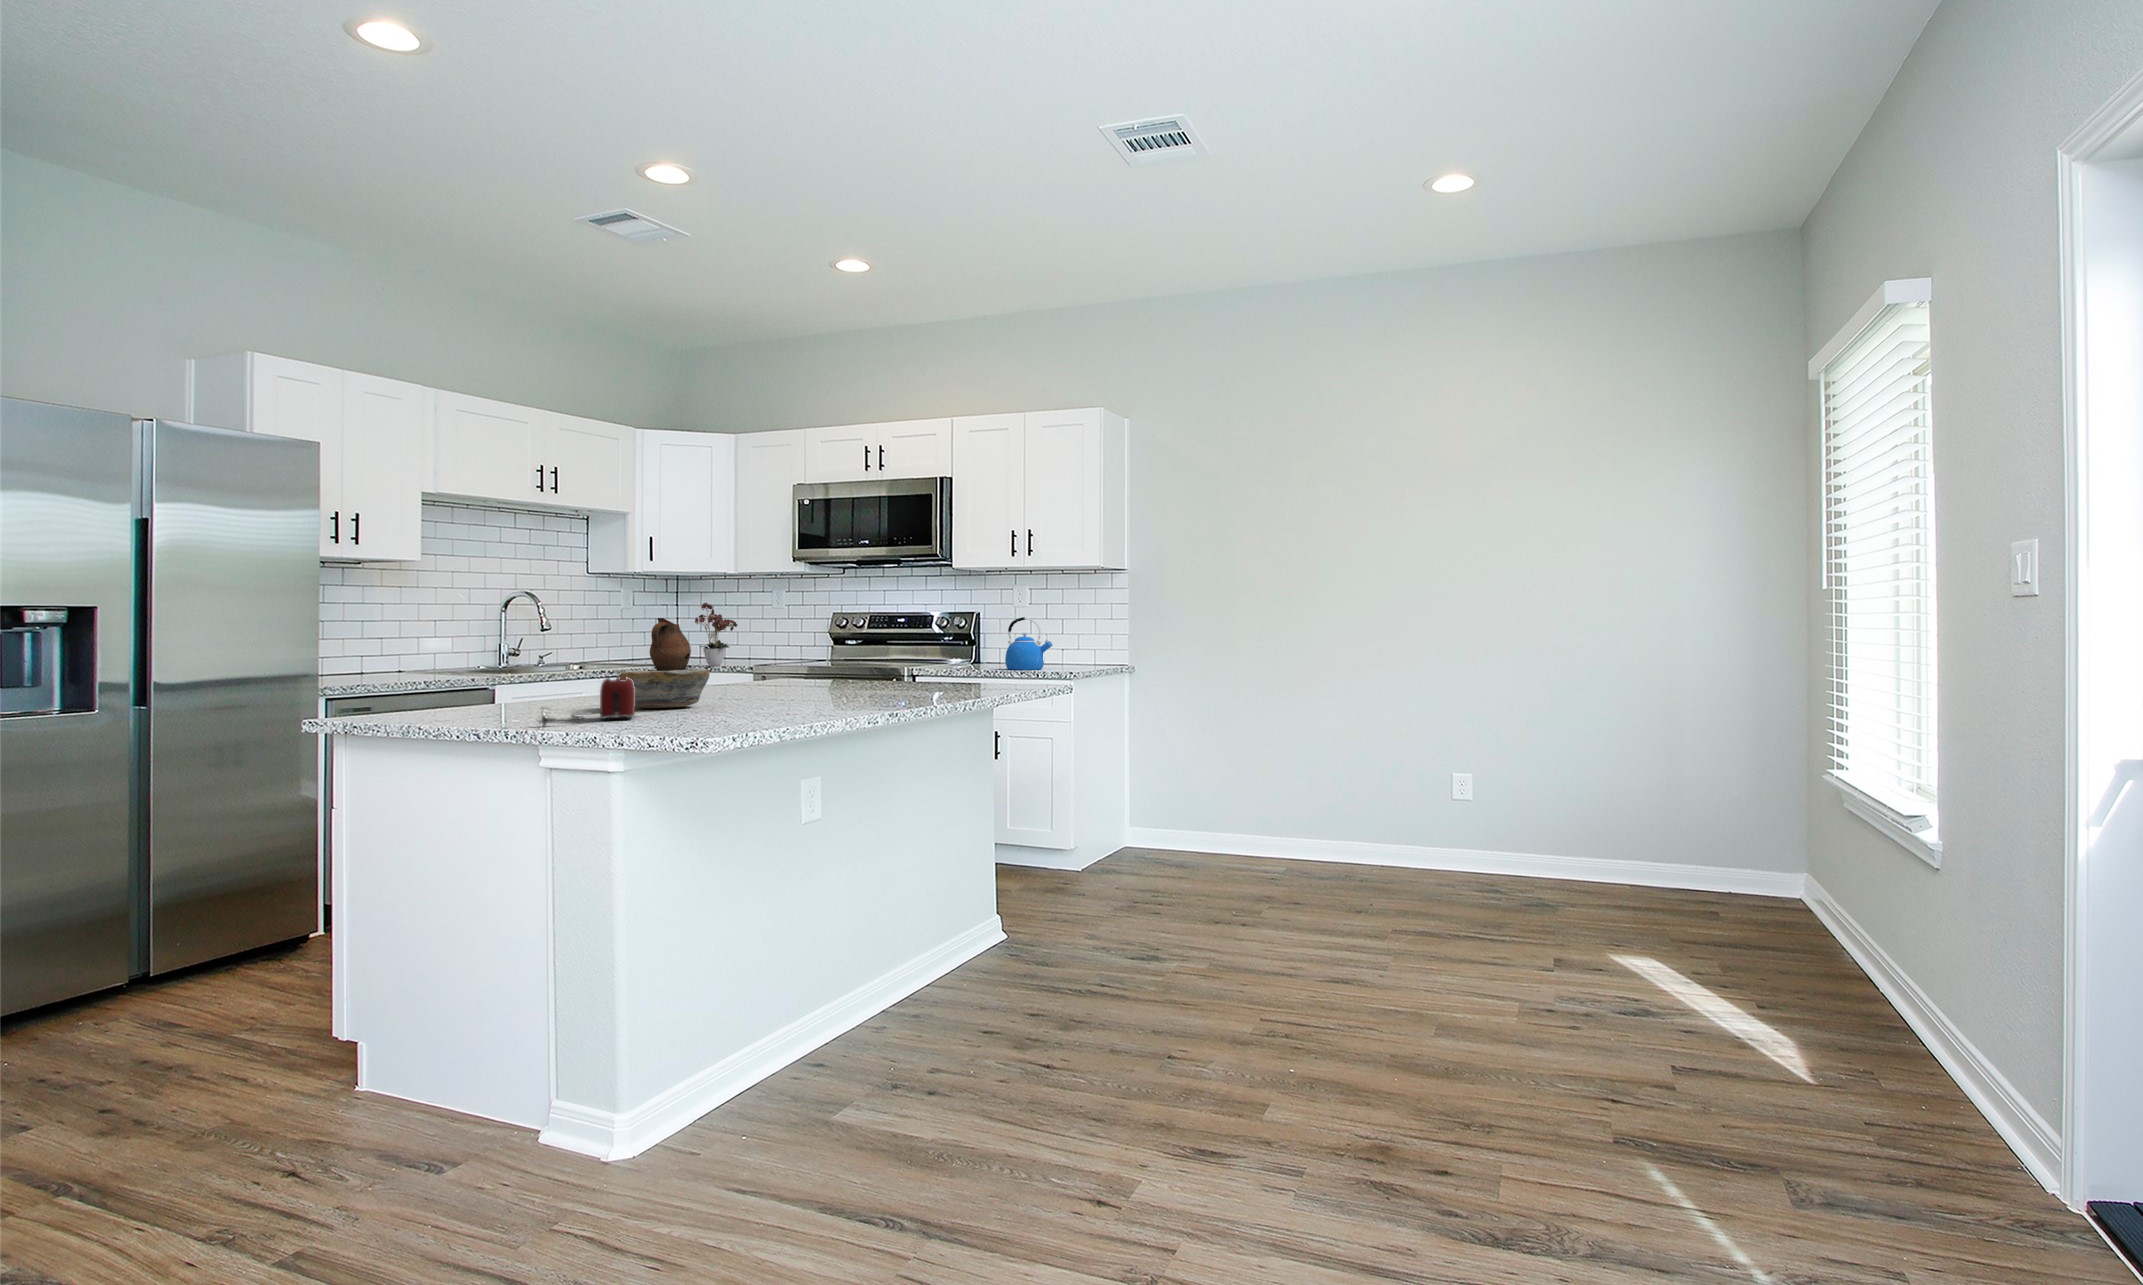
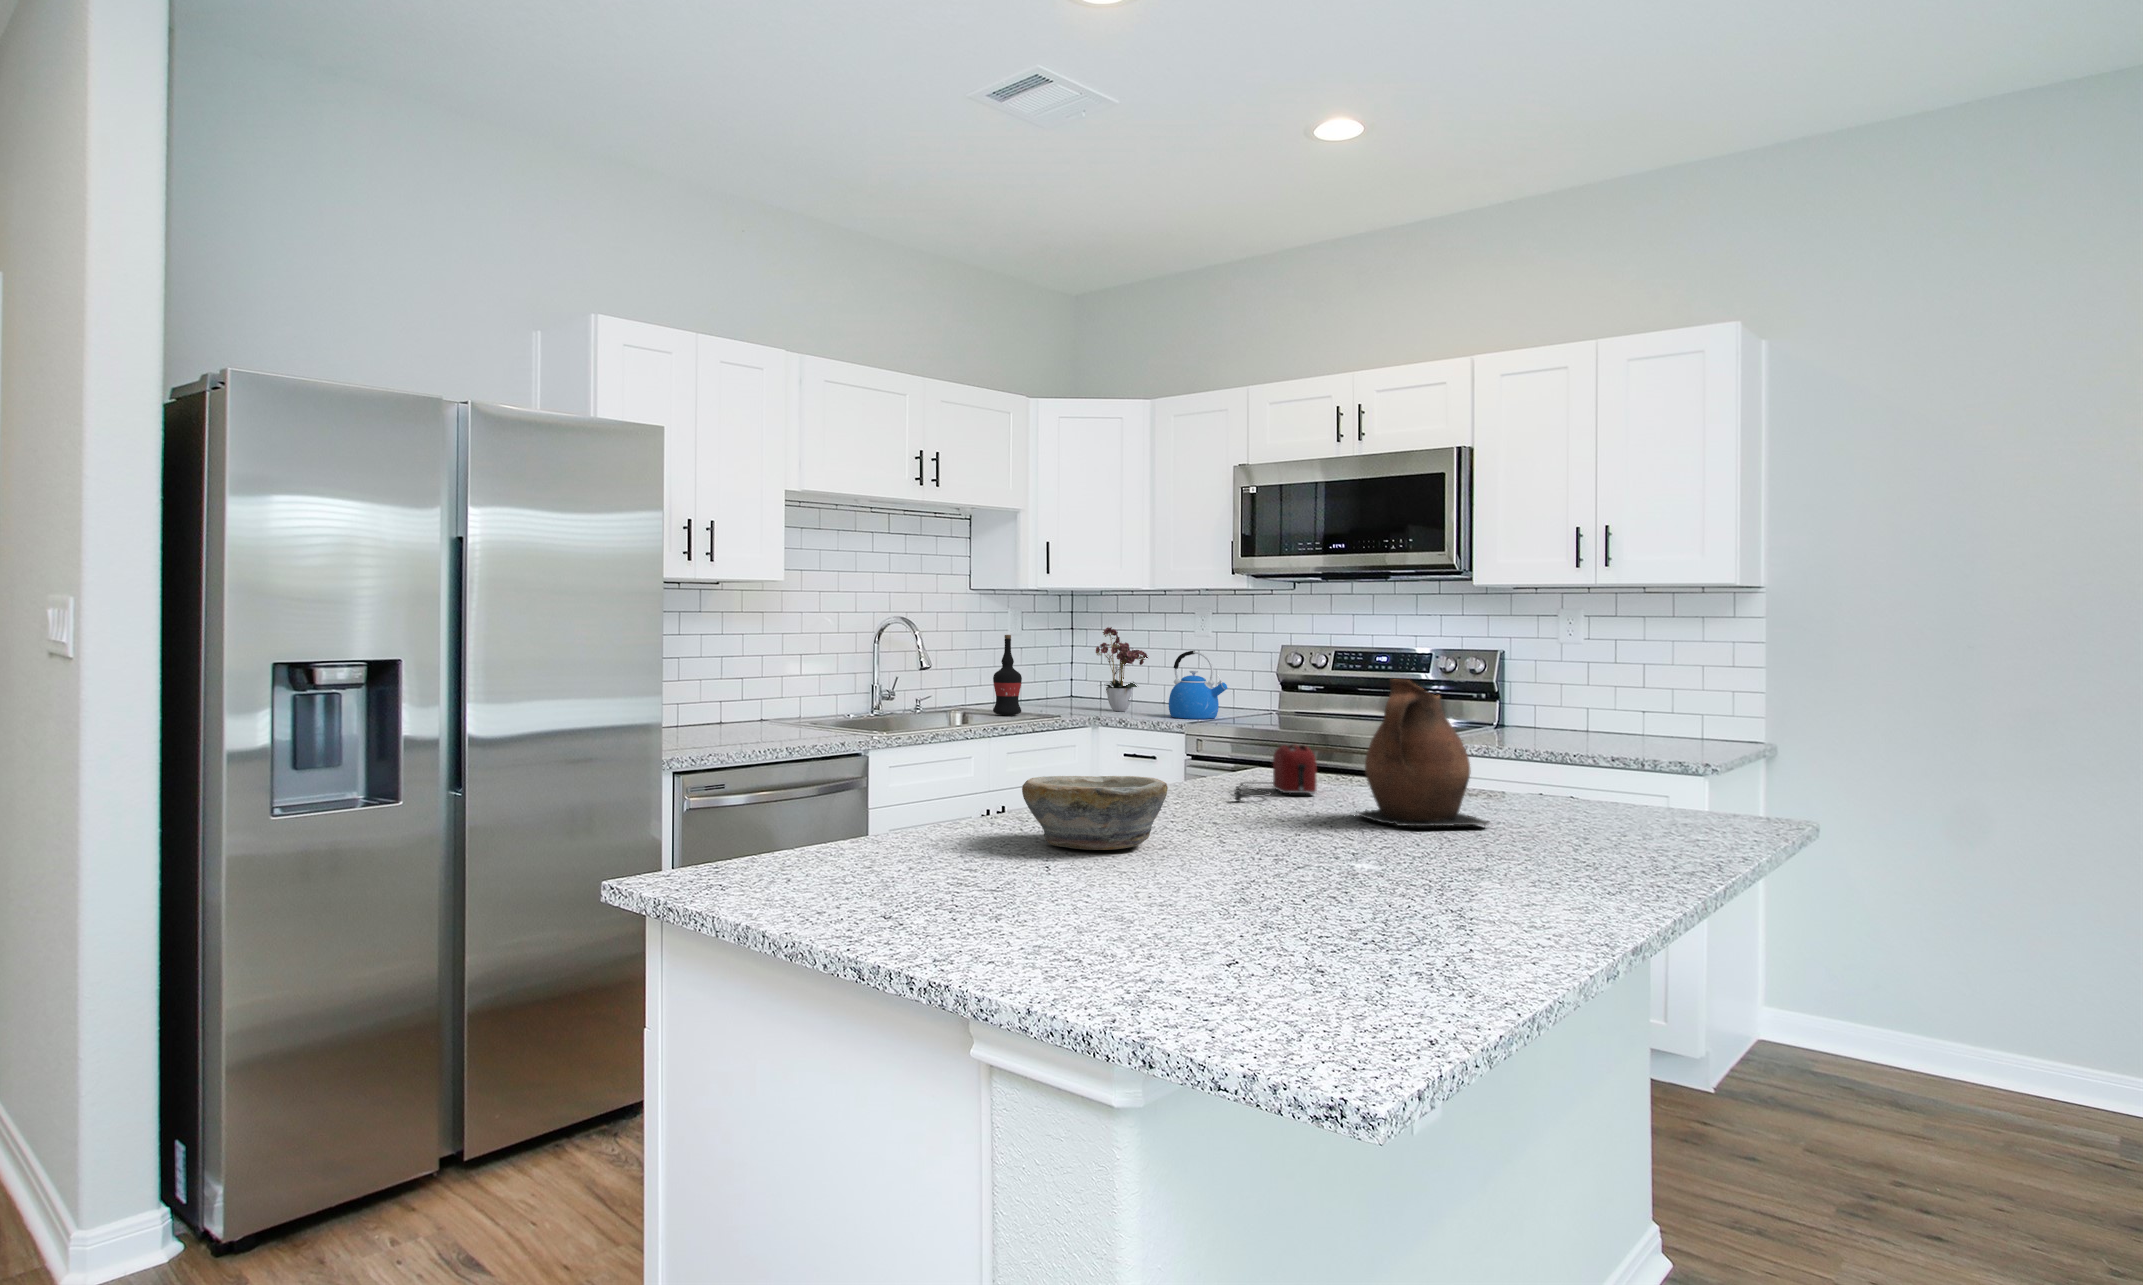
wine bottle: none [608,608,632,670] -> present [993,635,1022,715]
kettle: present [1005,617,1052,670] -> present [1169,651,1227,719]
ceramic pitcher: present [648,618,691,671] -> present [1356,680,1490,826]
toaster: present [540,677,635,726] -> present [1232,745,1317,801]

